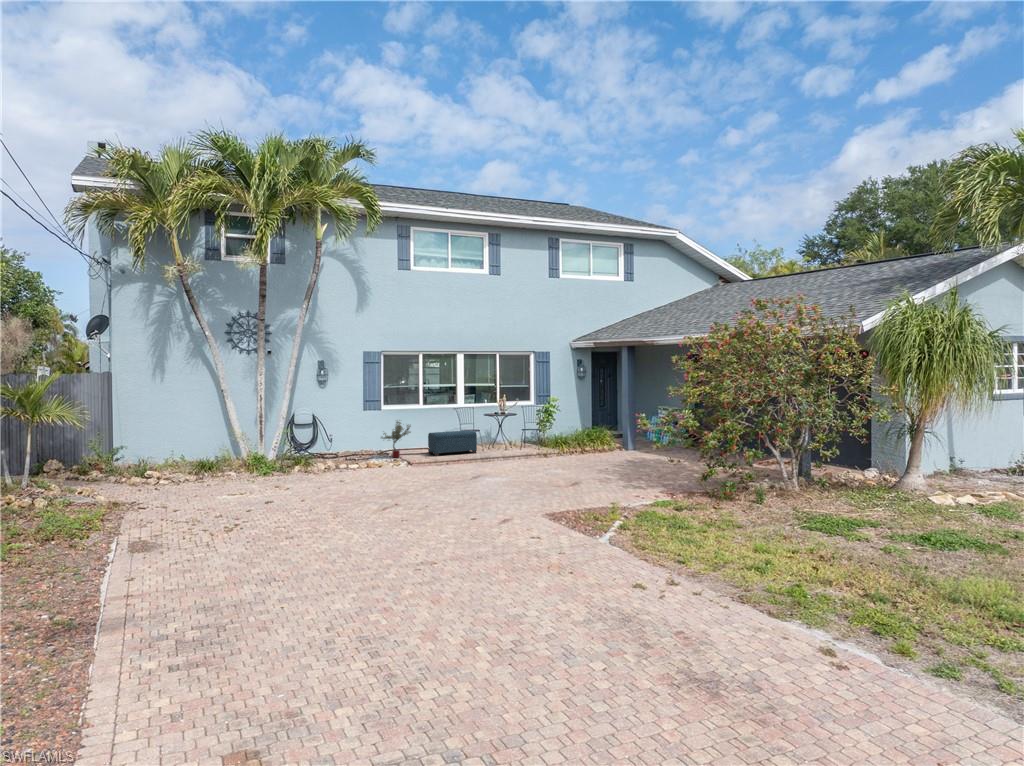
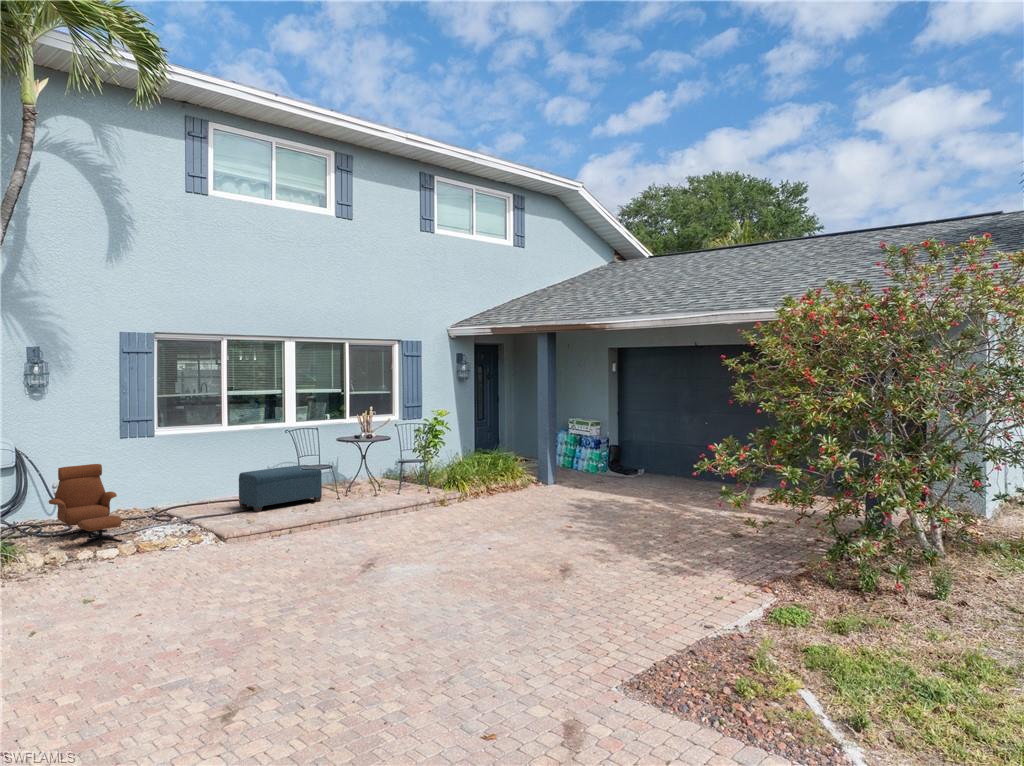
potted tree: present [381,421,411,458] -> none [154,453,213,521]
lounge chair: none [328,423,360,466] -> present [49,464,122,547]

